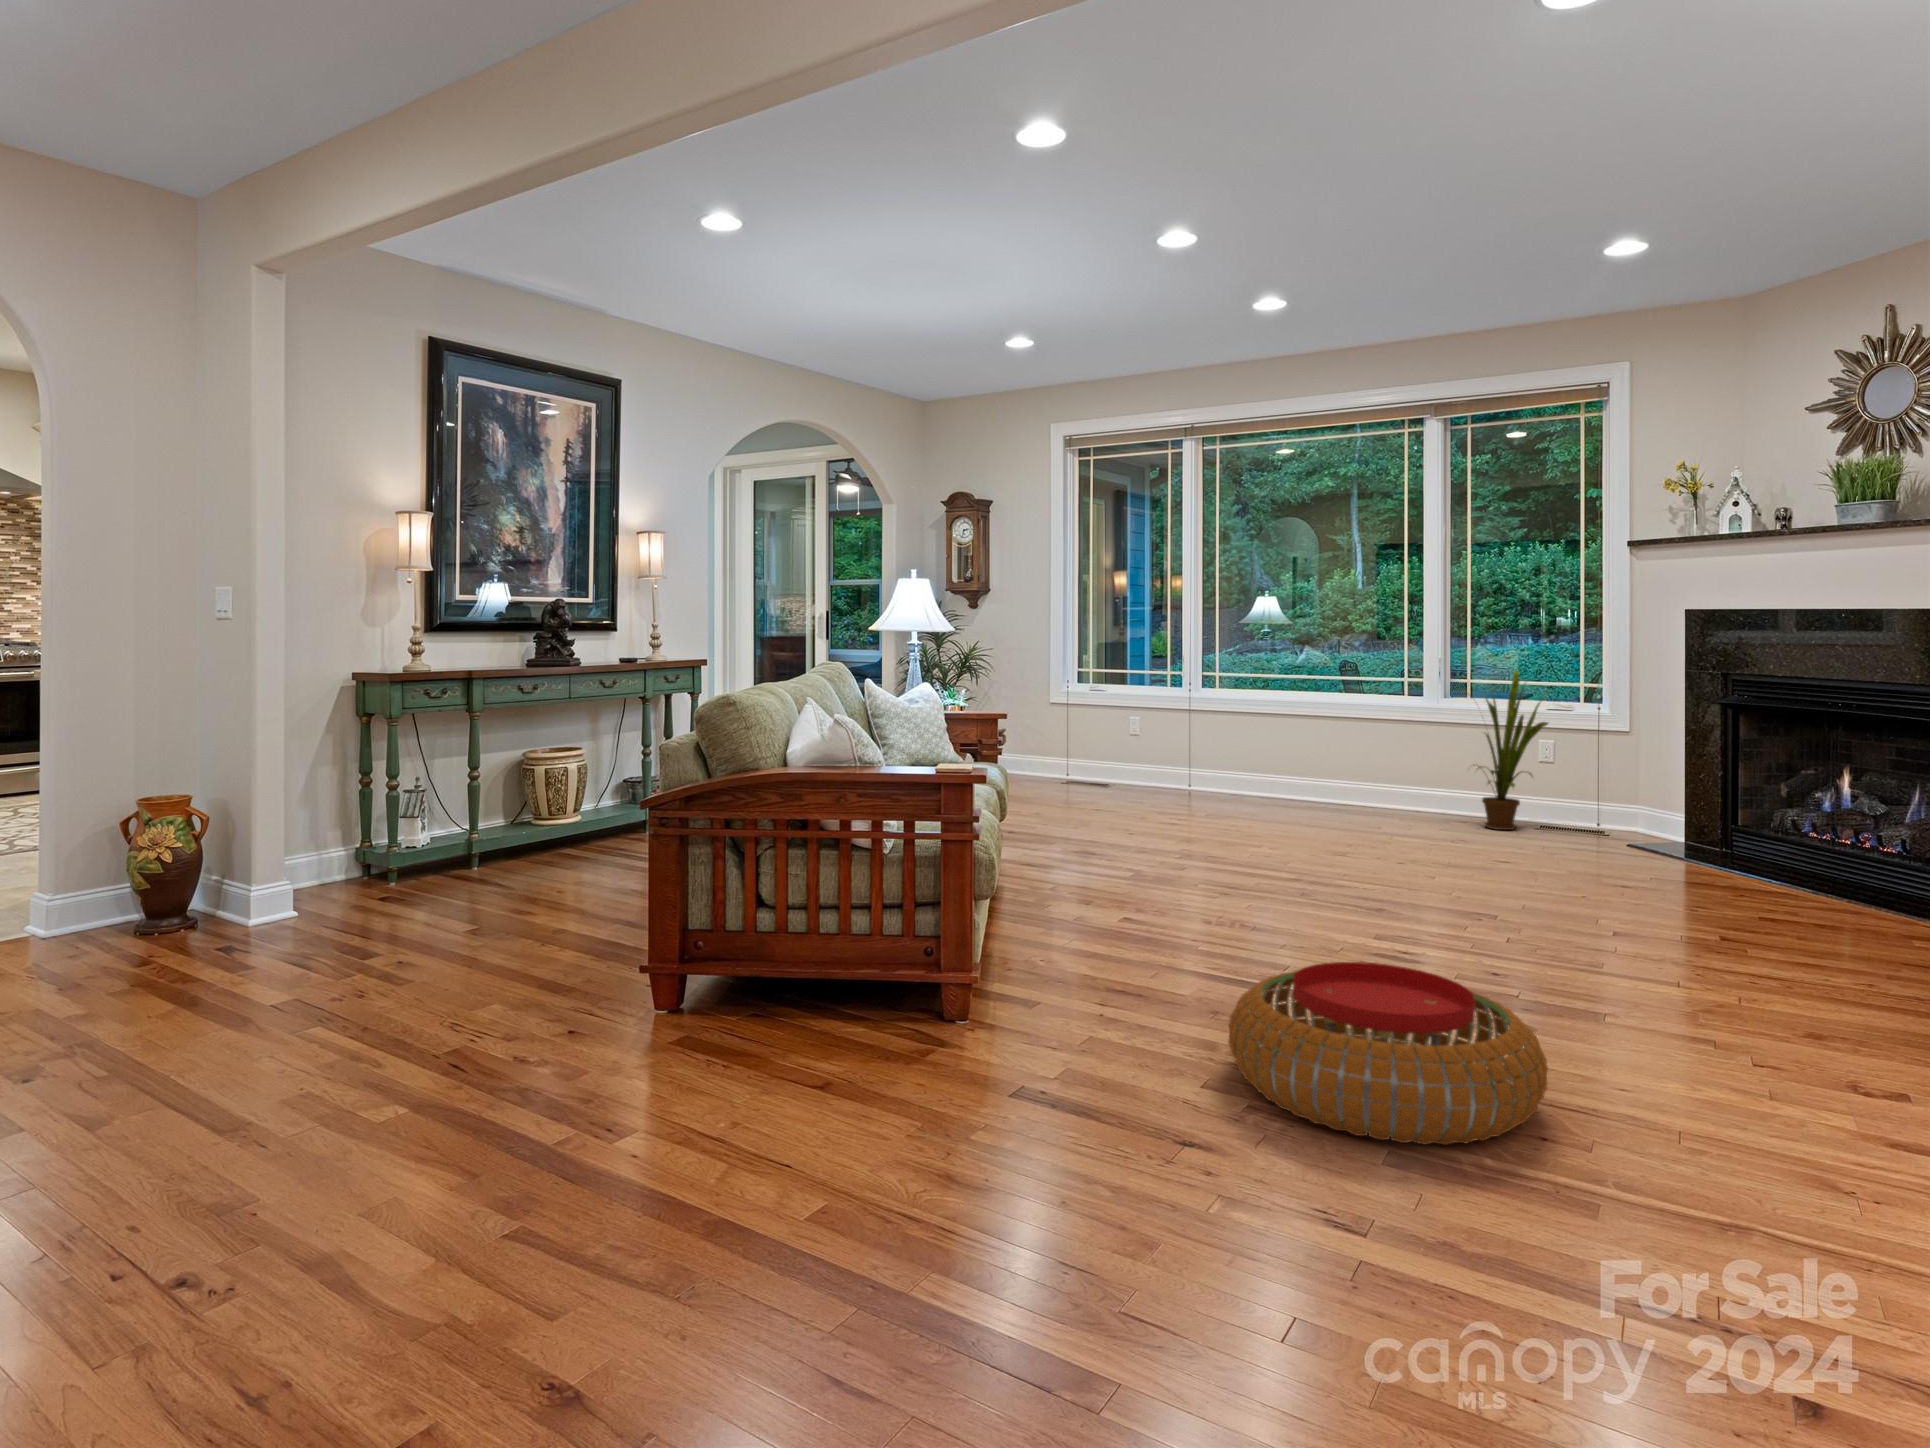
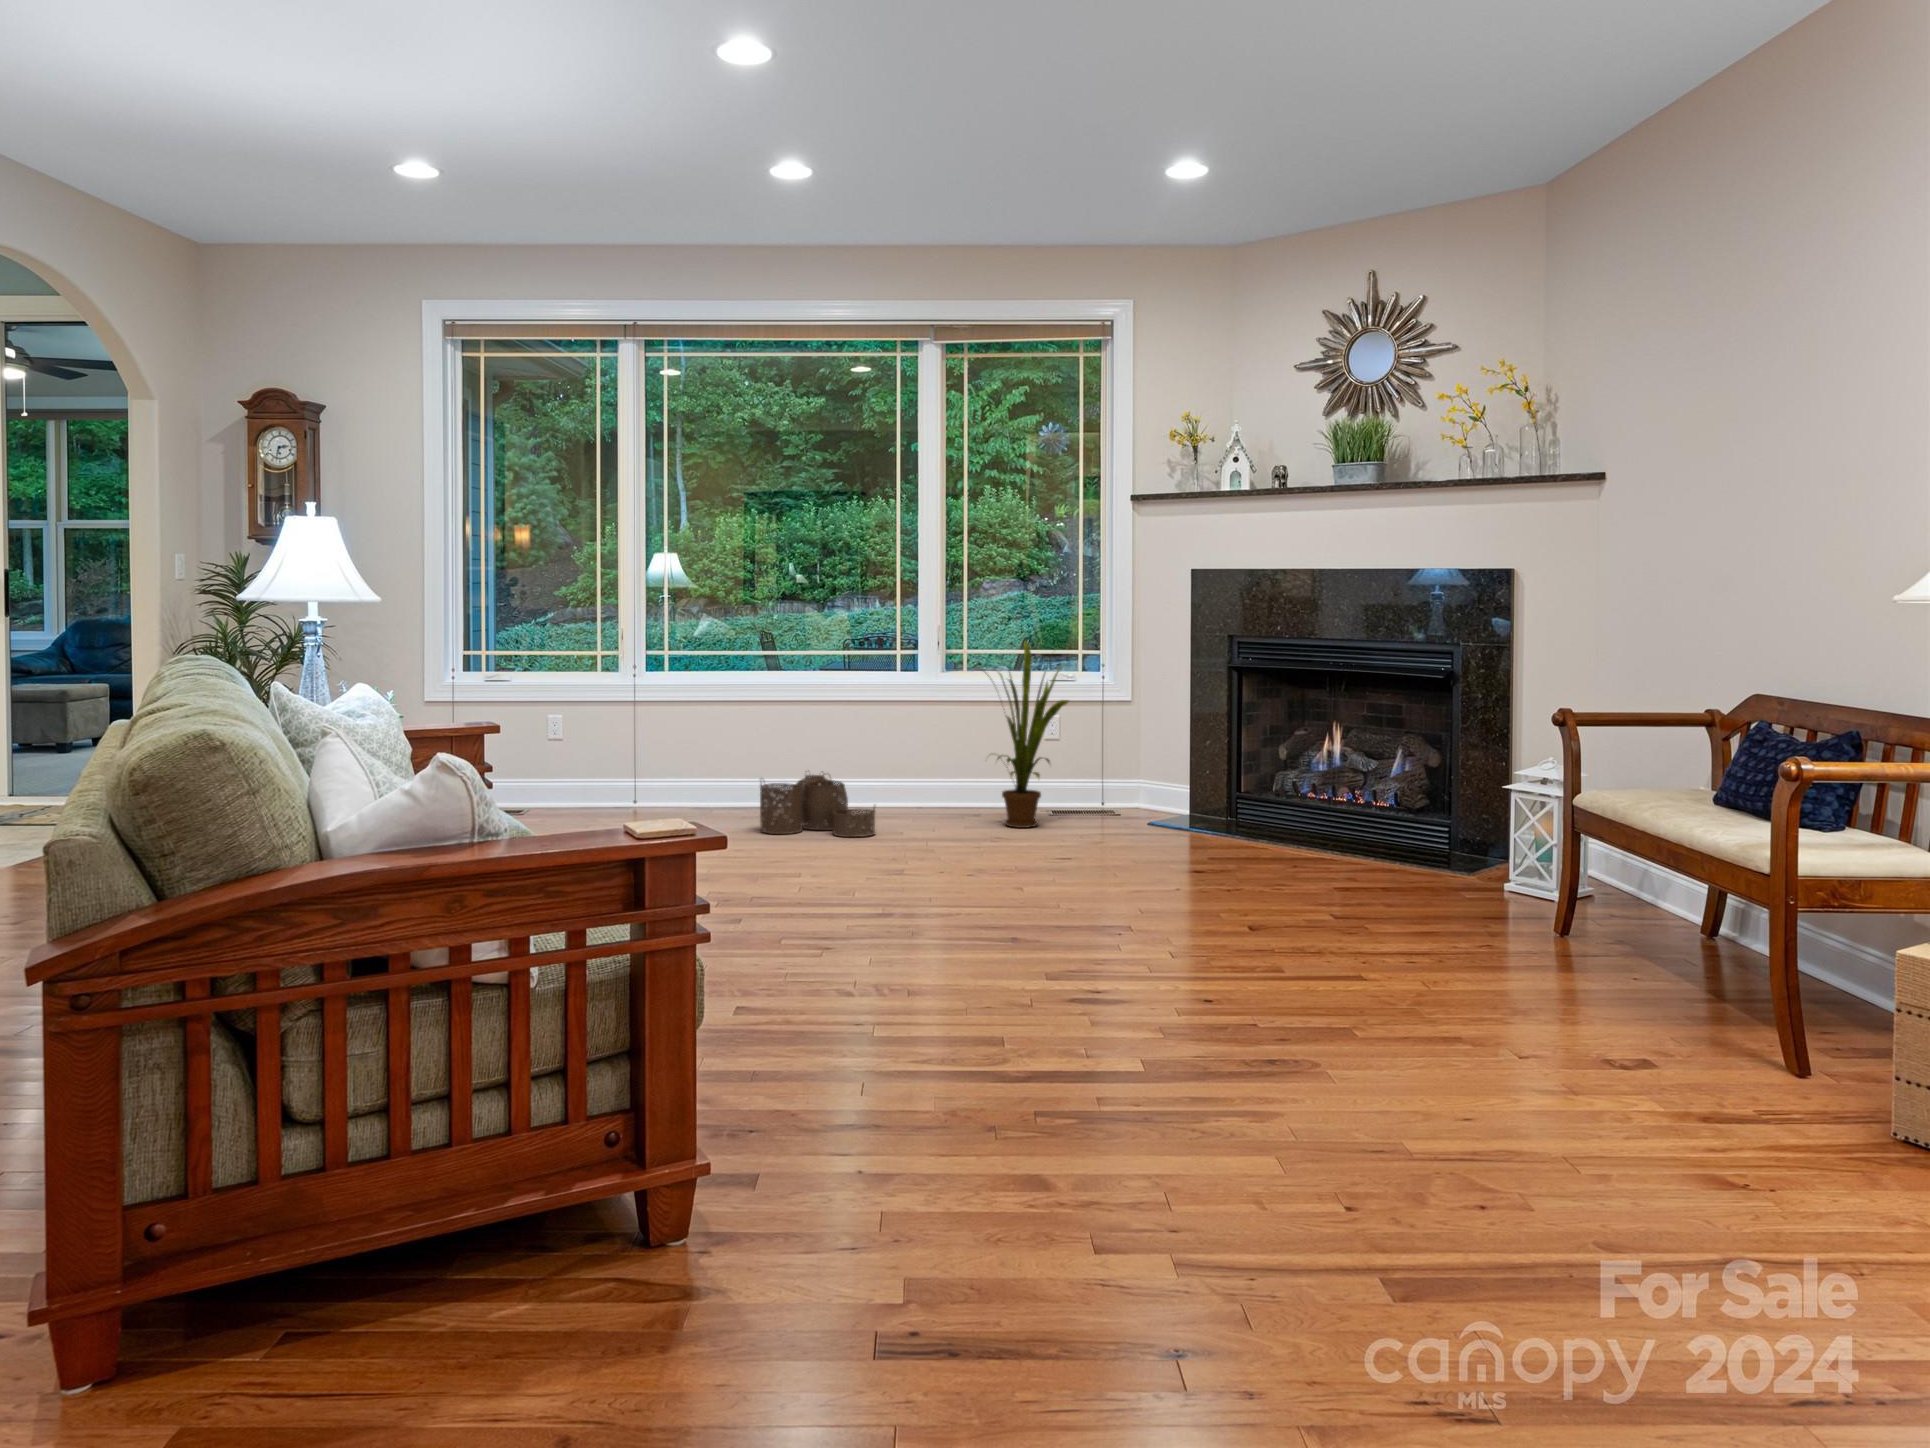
woven basket: none [1267,768,1360,823] -> present [760,774,875,837]
pouf: present [1228,962,1548,1145] -> none [1082,1036,1478,1280]

